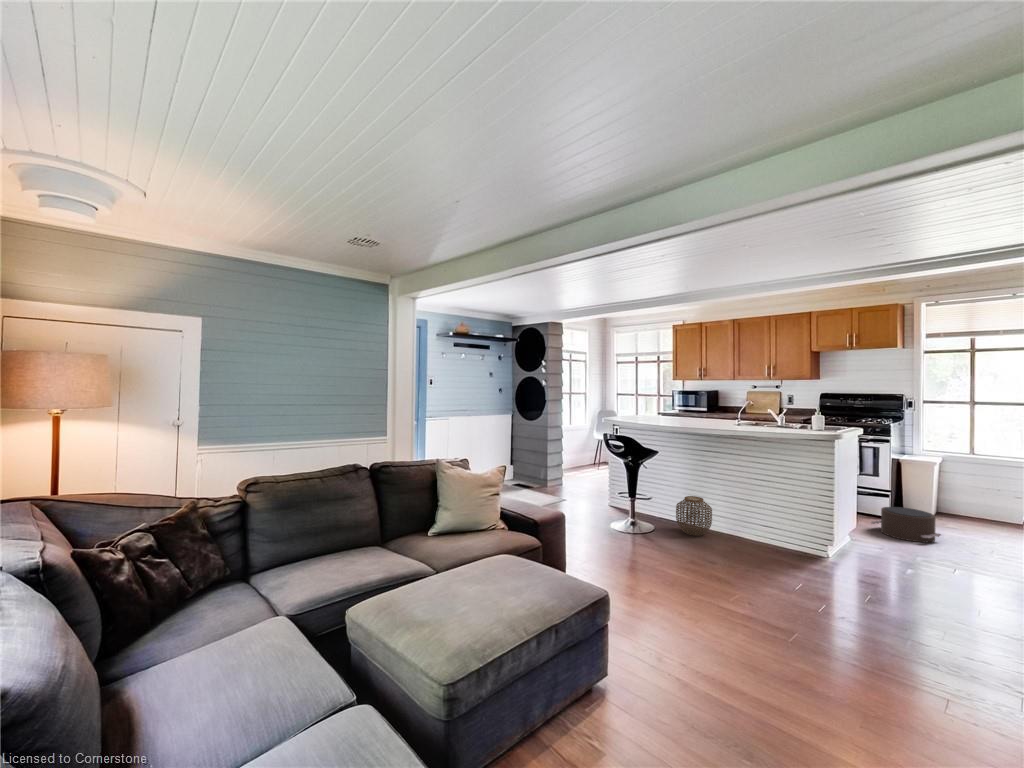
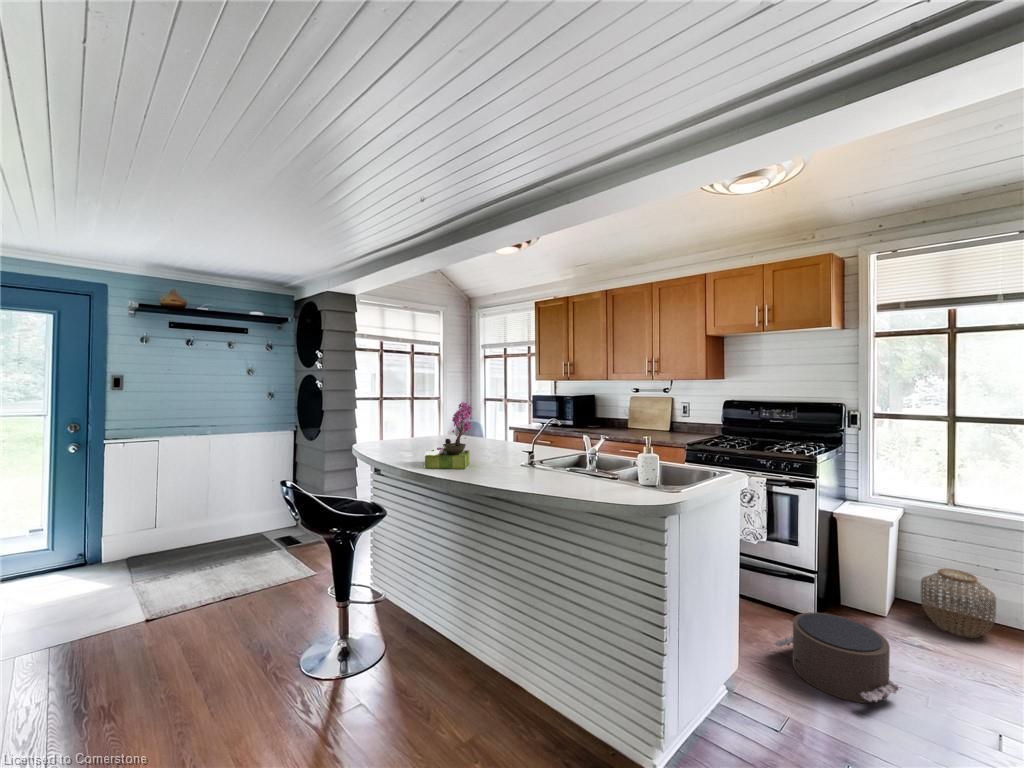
flower arrangement: none [681,391,709,426] -> present [425,401,472,469]
woven basket: present [676,496,712,536] -> present [921,568,996,638]

